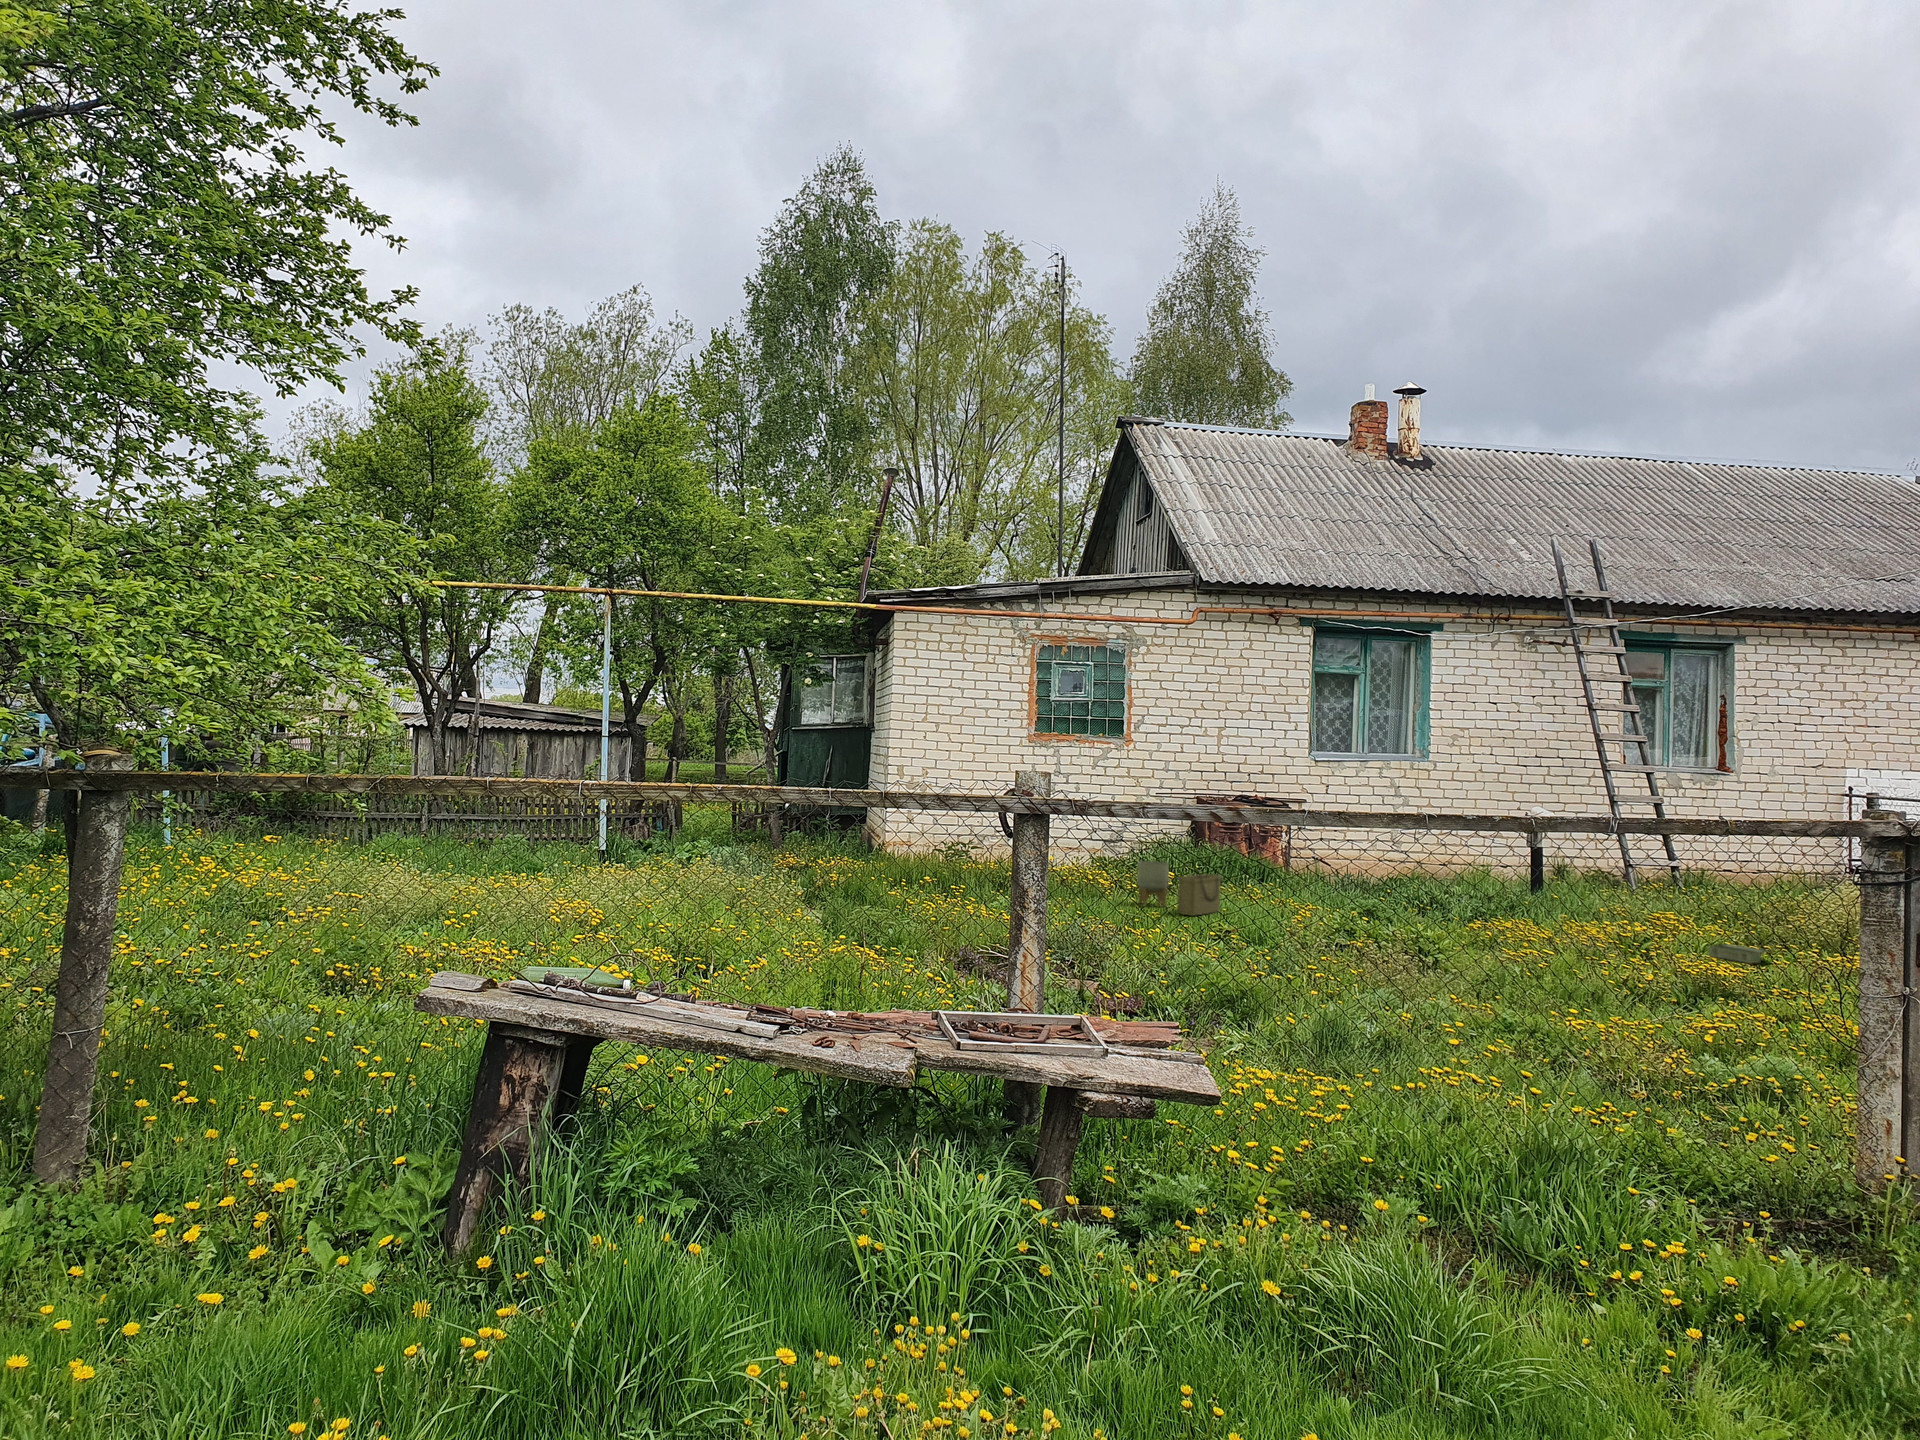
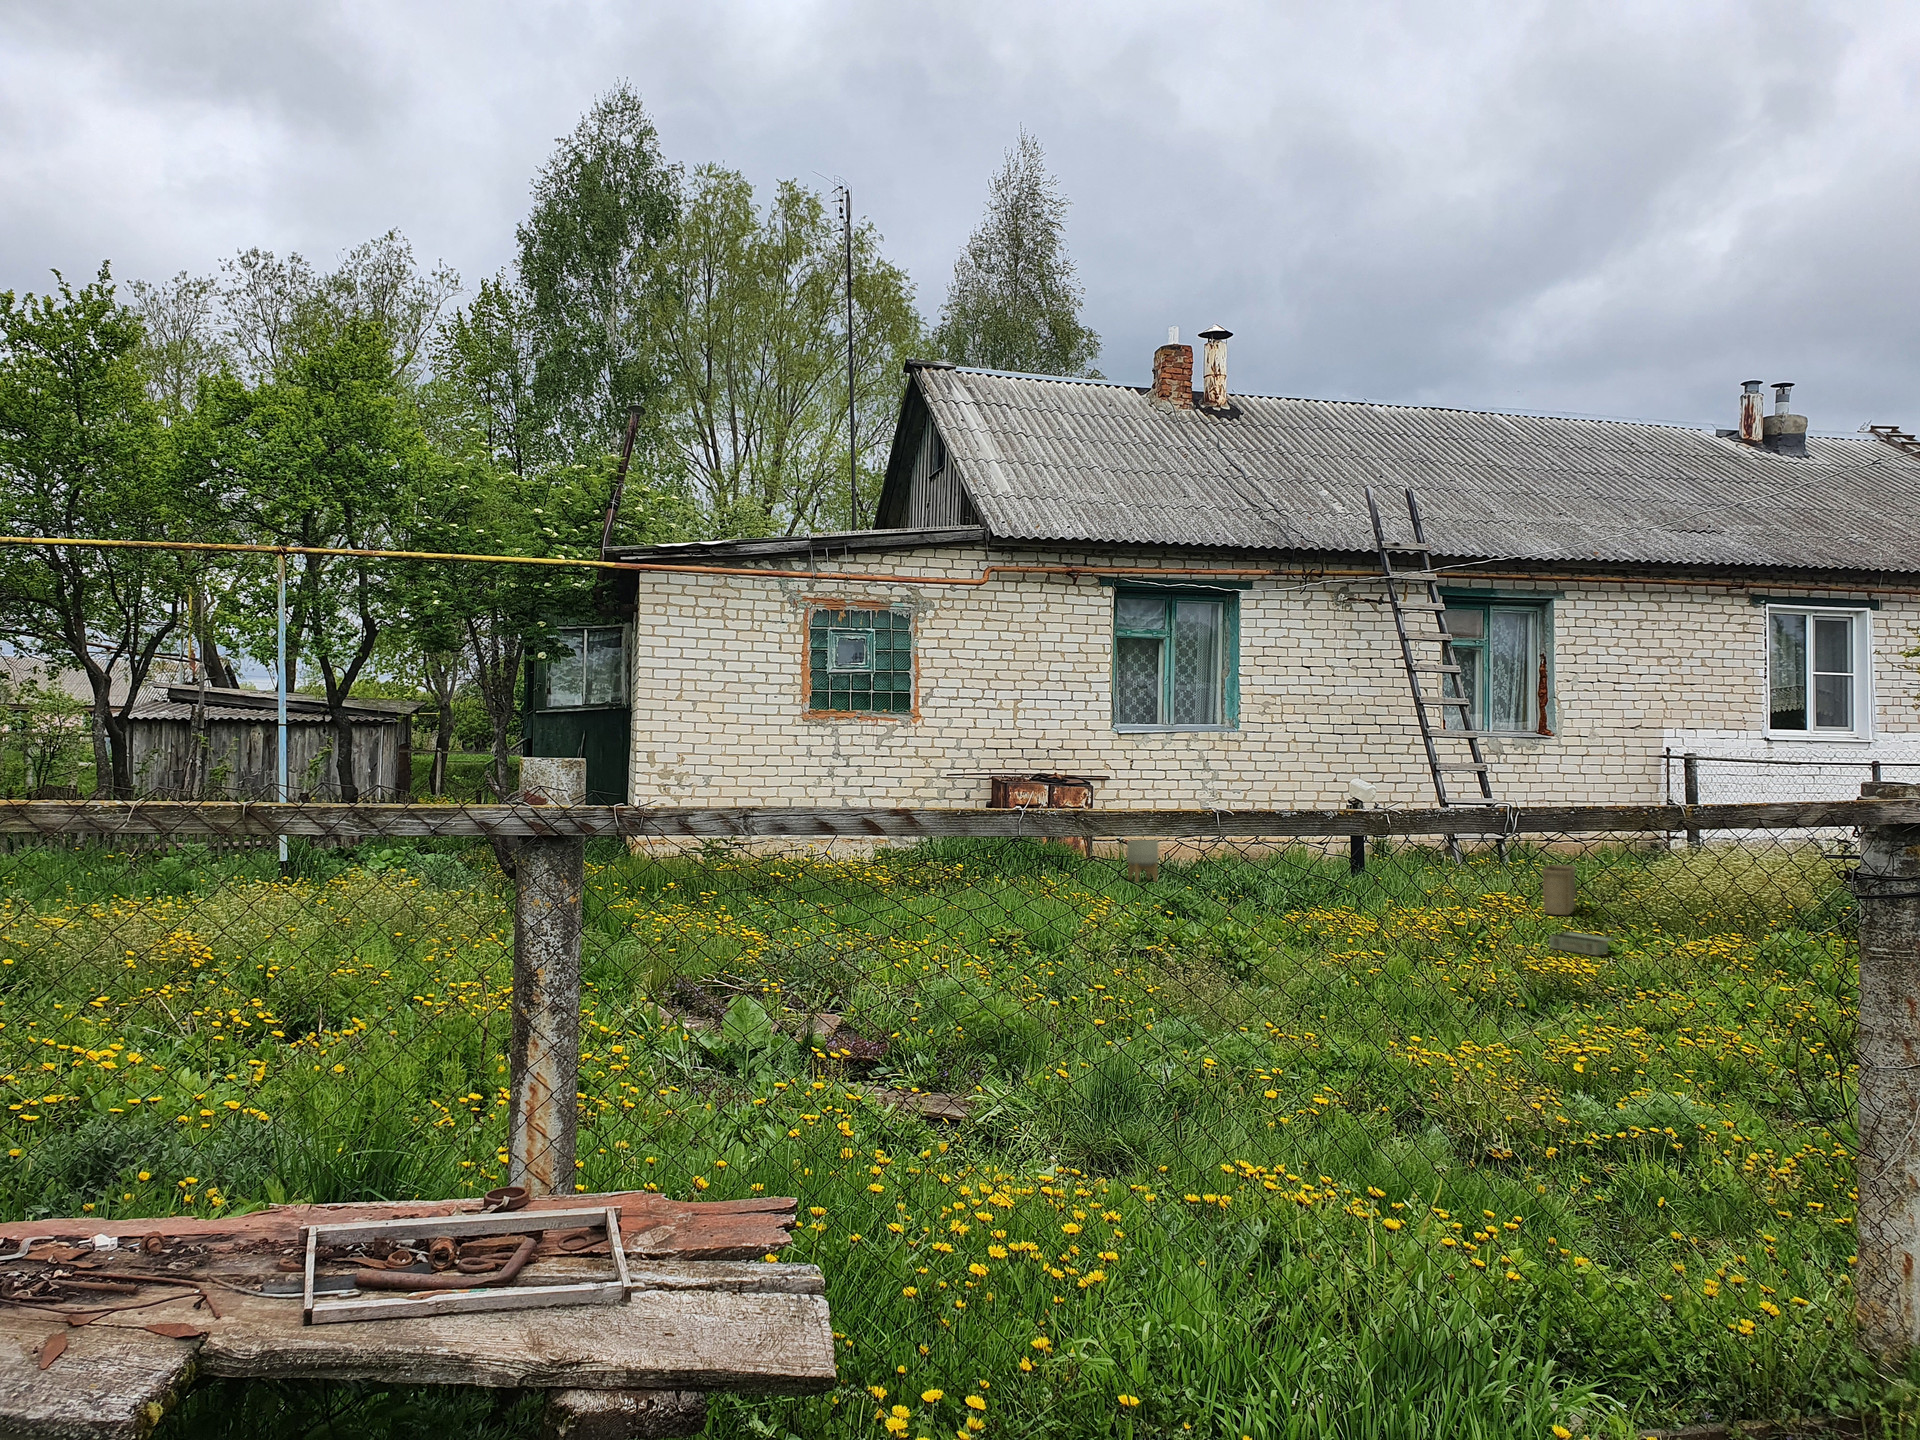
planter: present [1137,861,1169,907] -> present [1127,840,1158,882]
basket: present [1178,874,1222,916] -> present [1541,865,1578,915]

